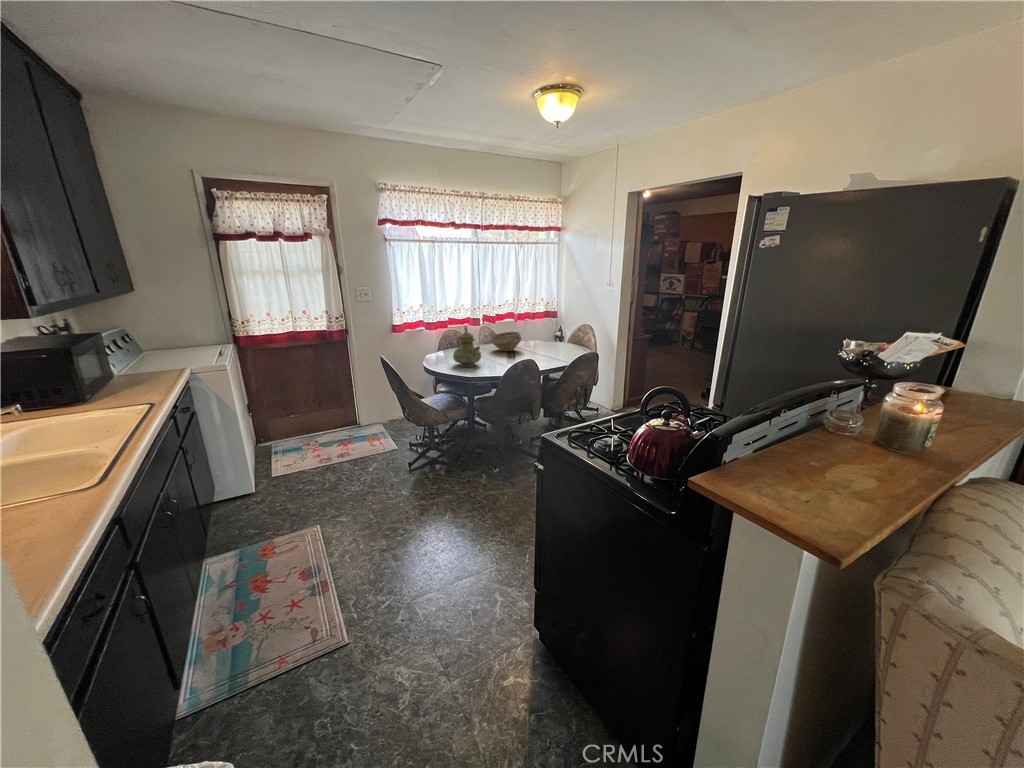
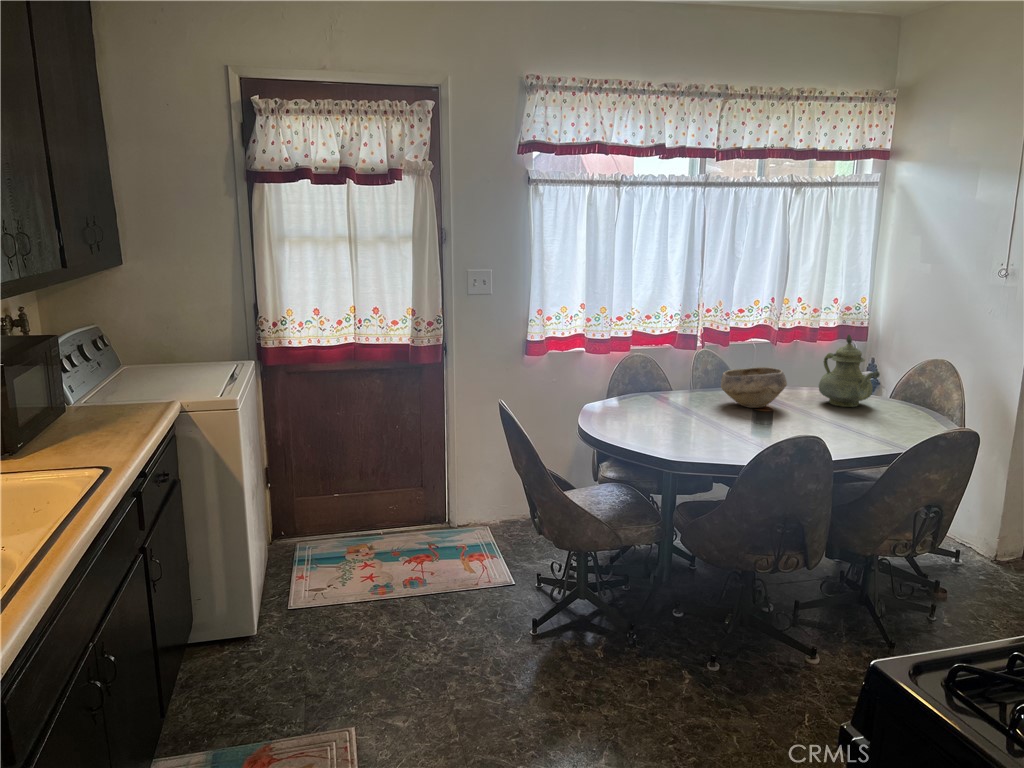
teapot: present [453,326,481,367] -> present [819,335,880,407]

